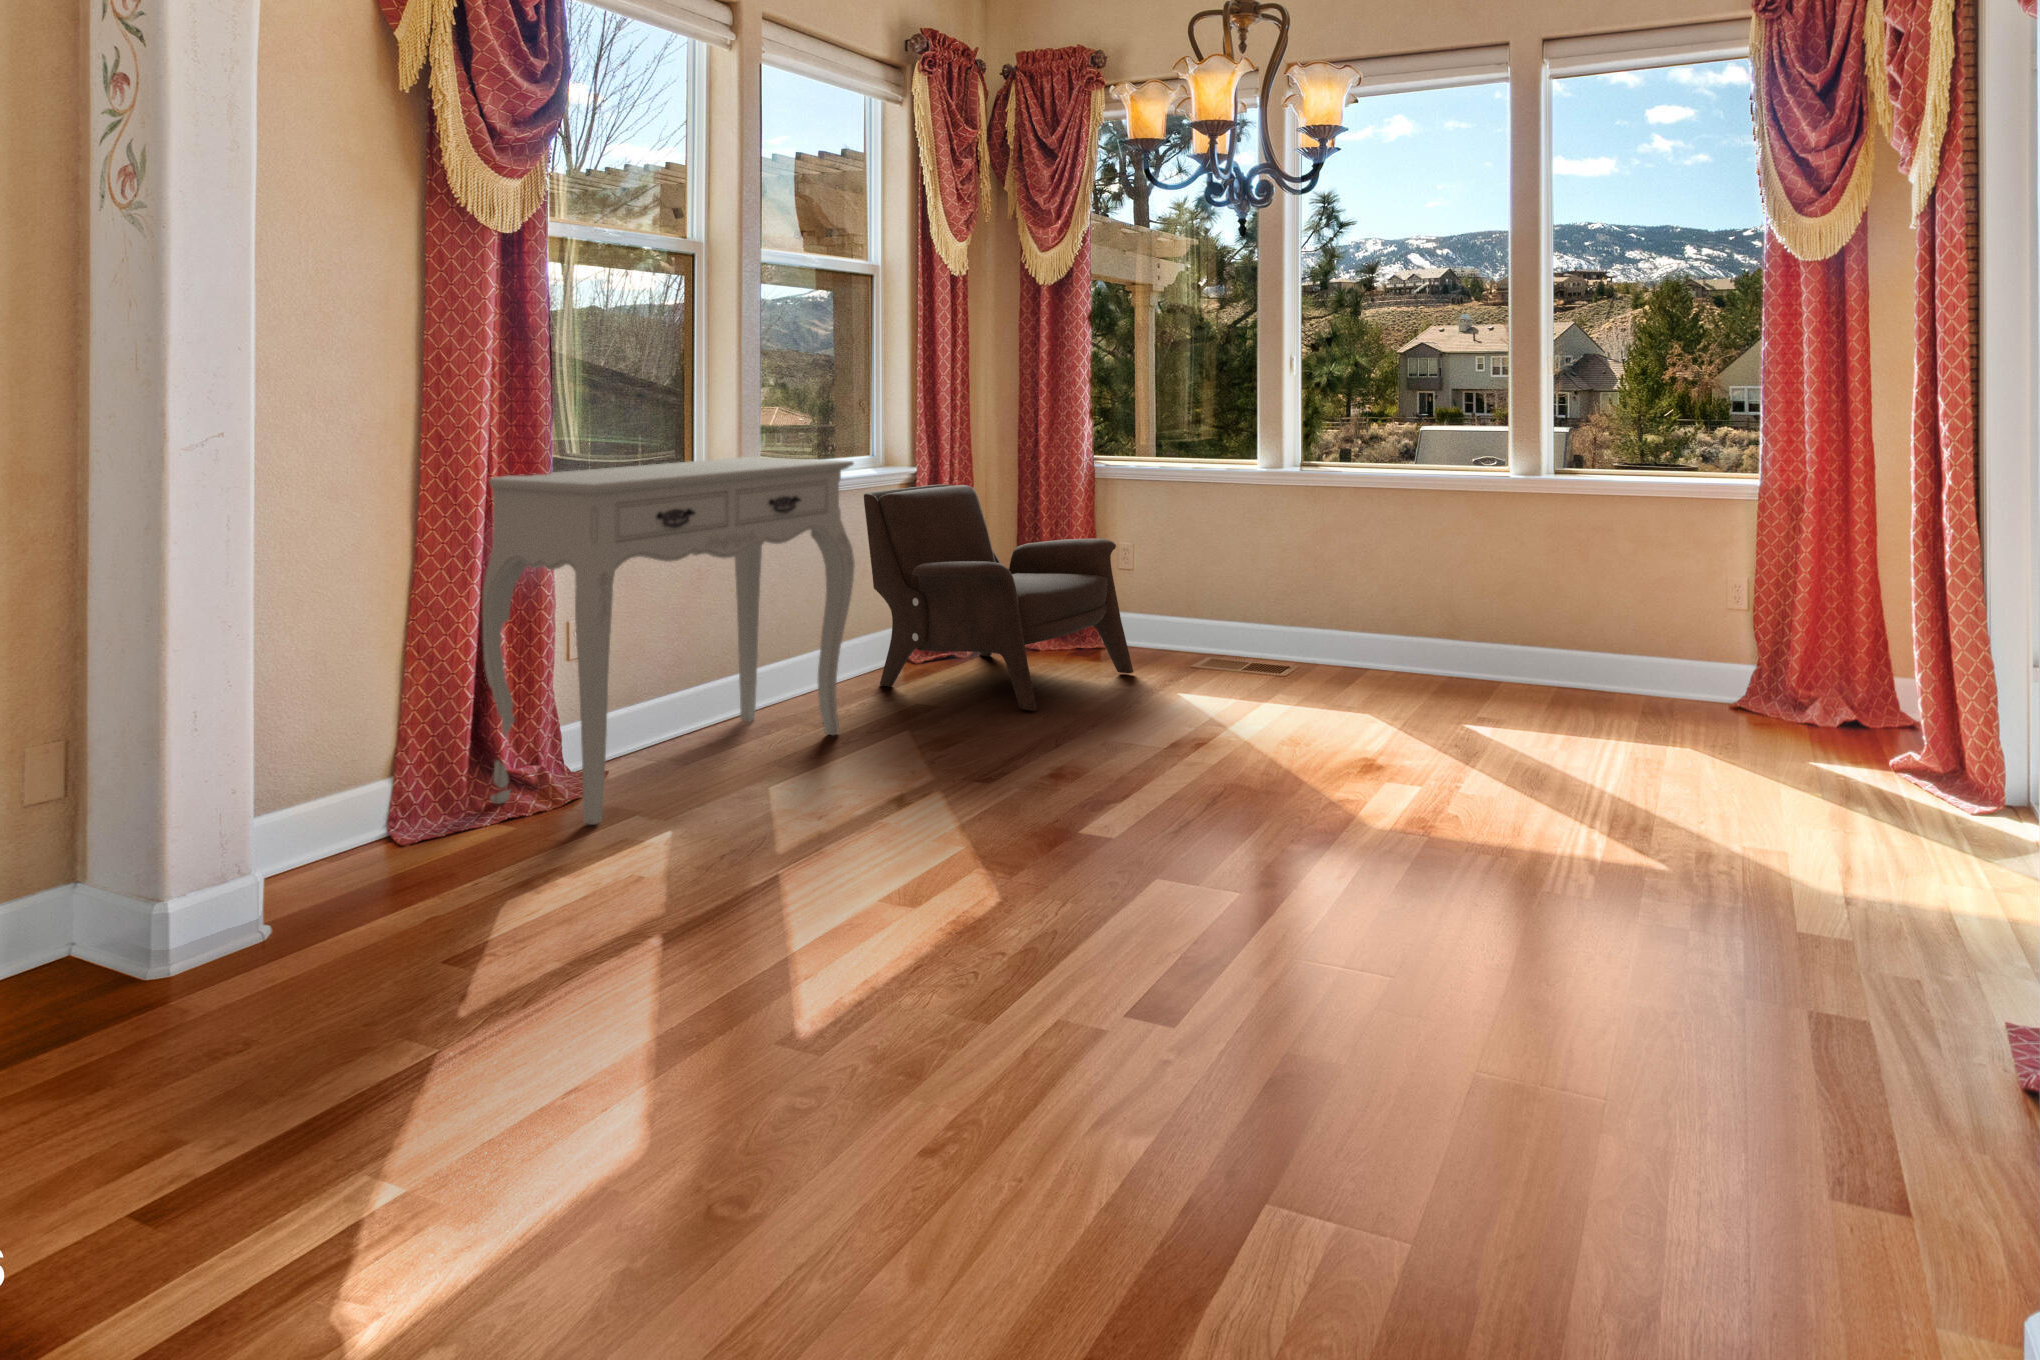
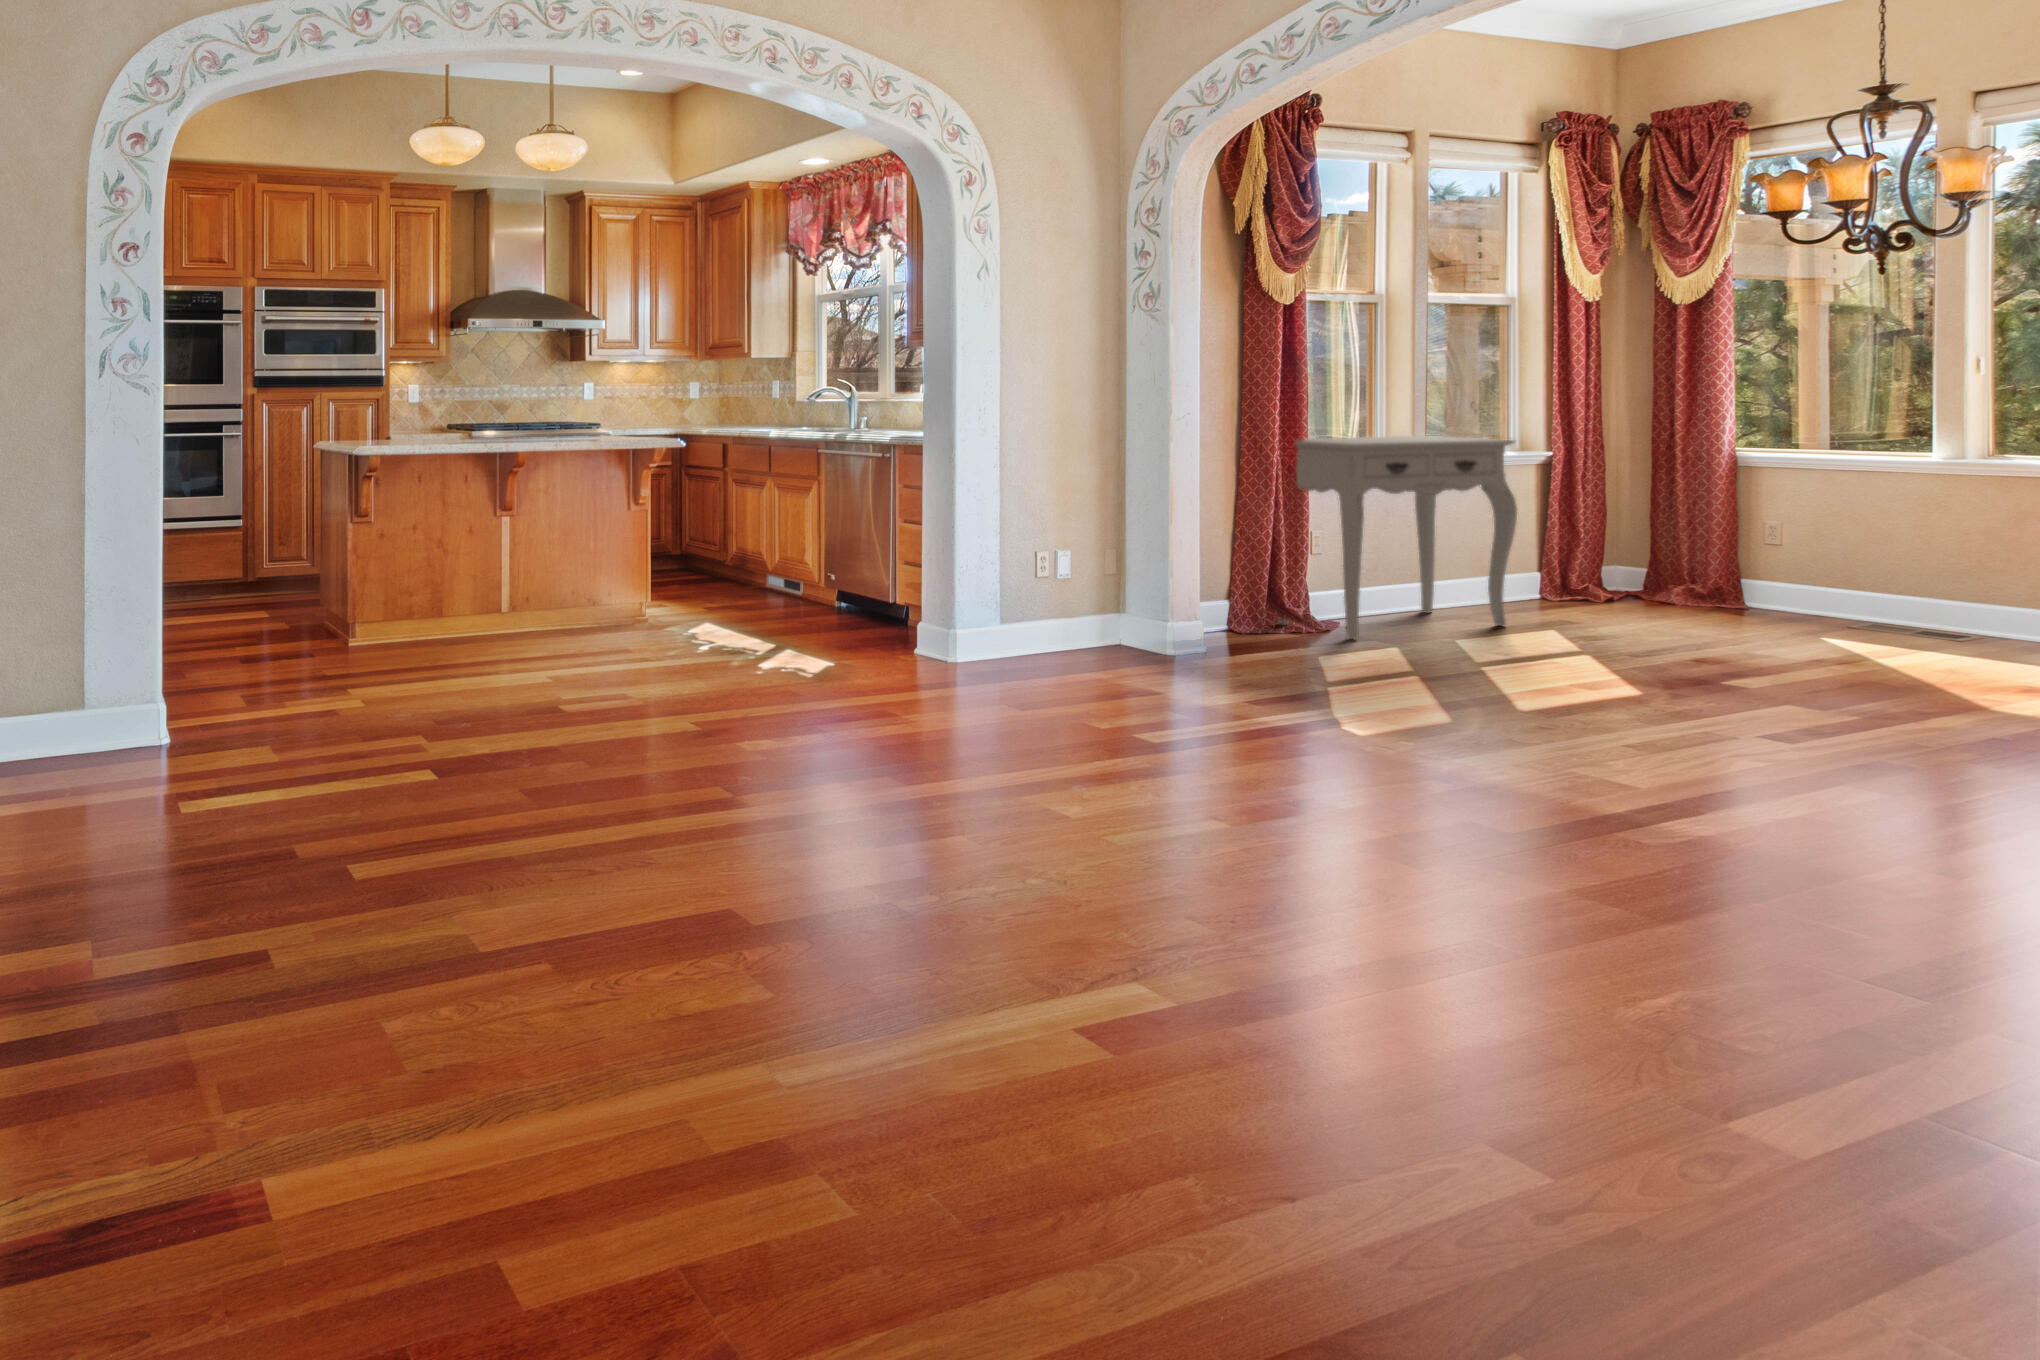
armchair: present [864,485,1133,711] -> none [1510,465,1786,634]

